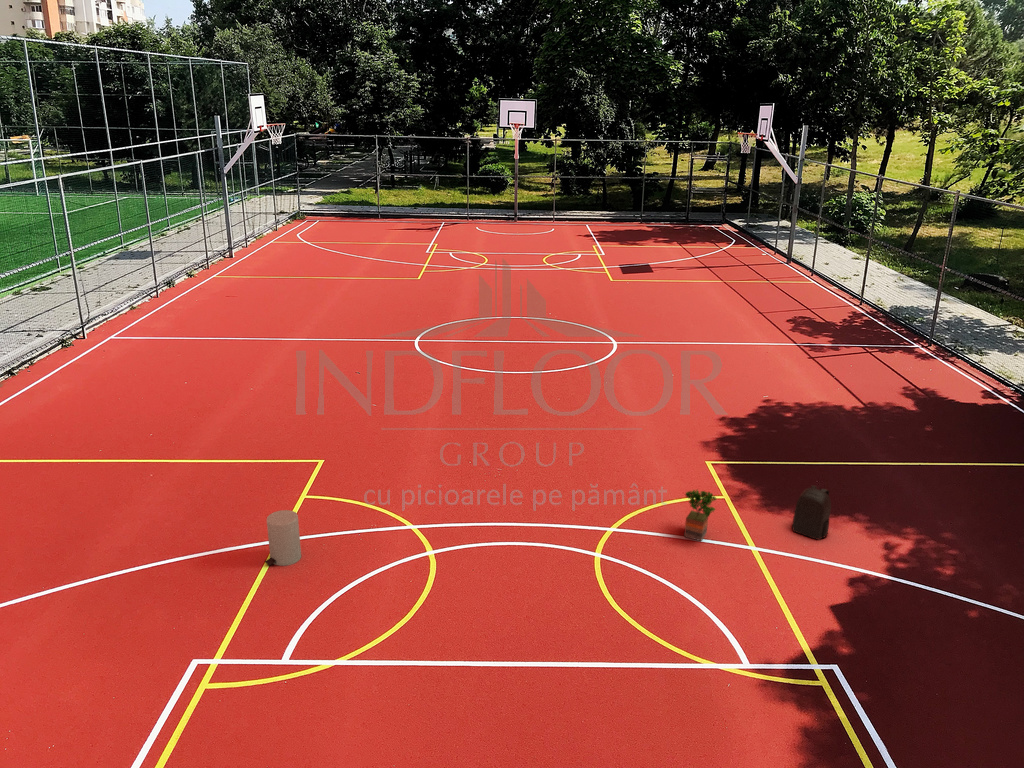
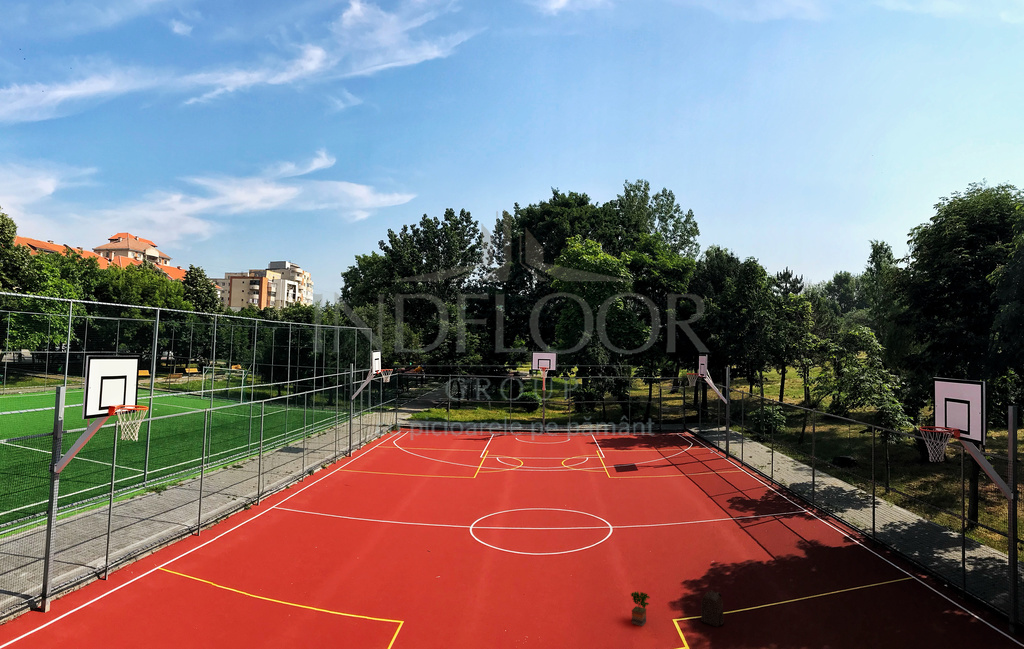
trash can: present [265,510,301,566] -> none [374,599,396,635]

